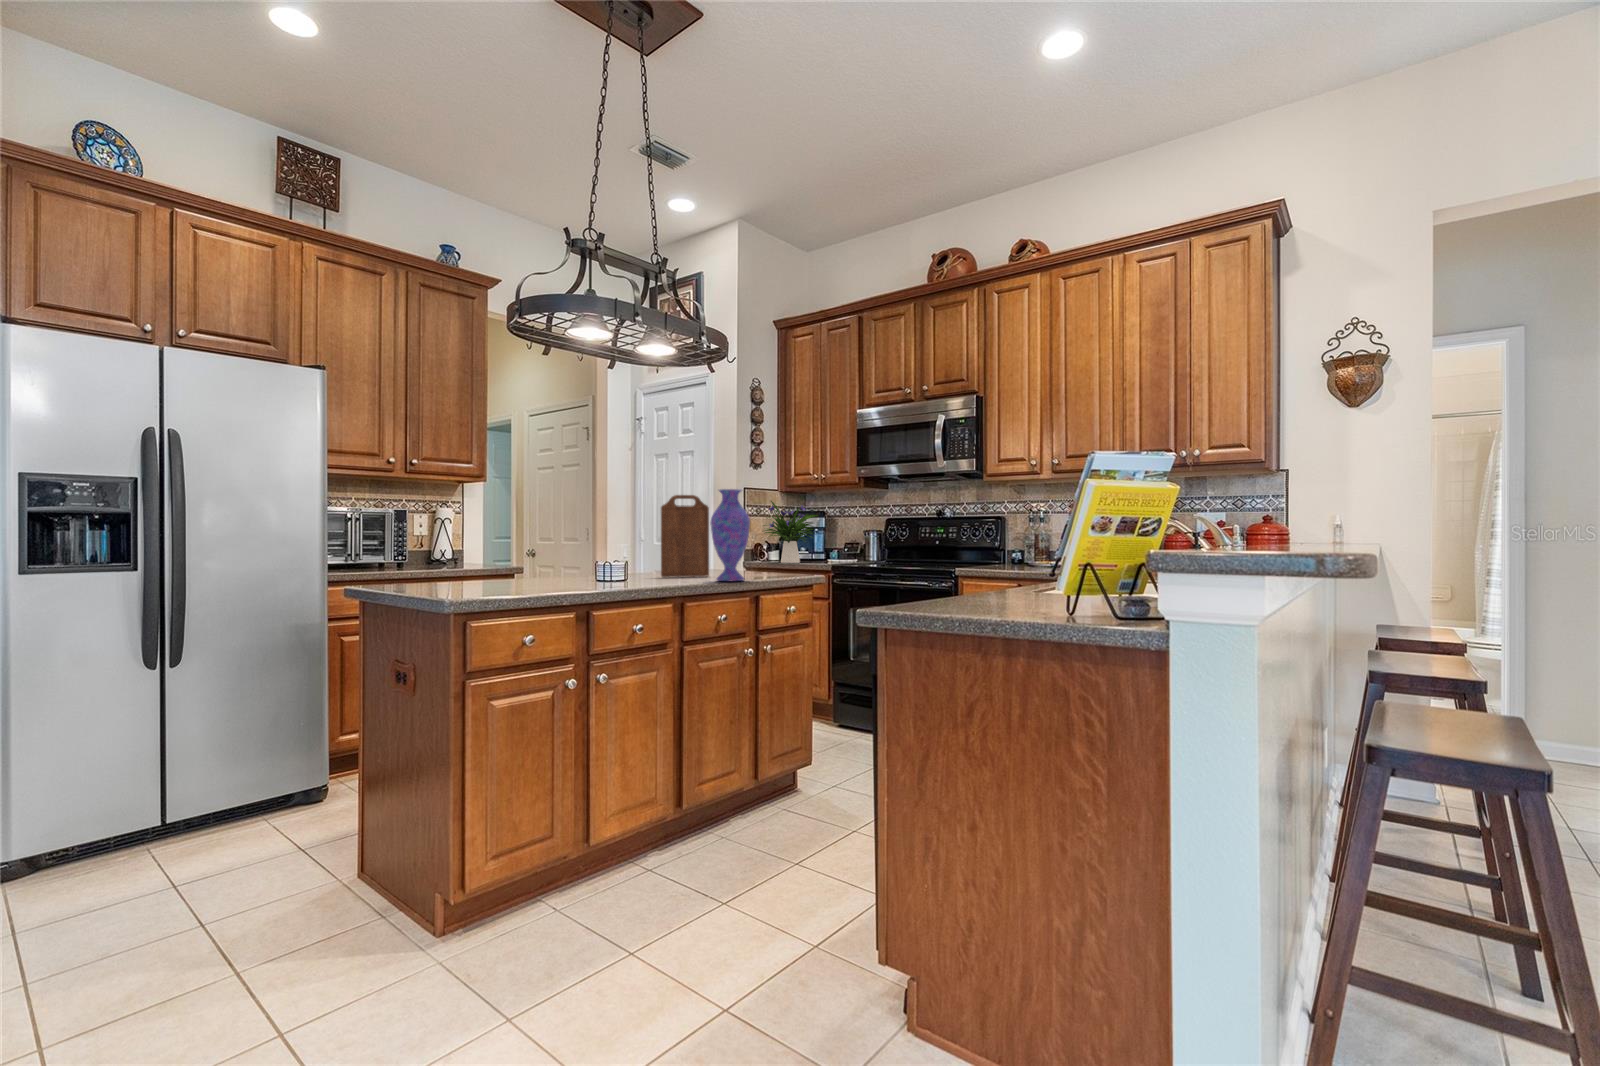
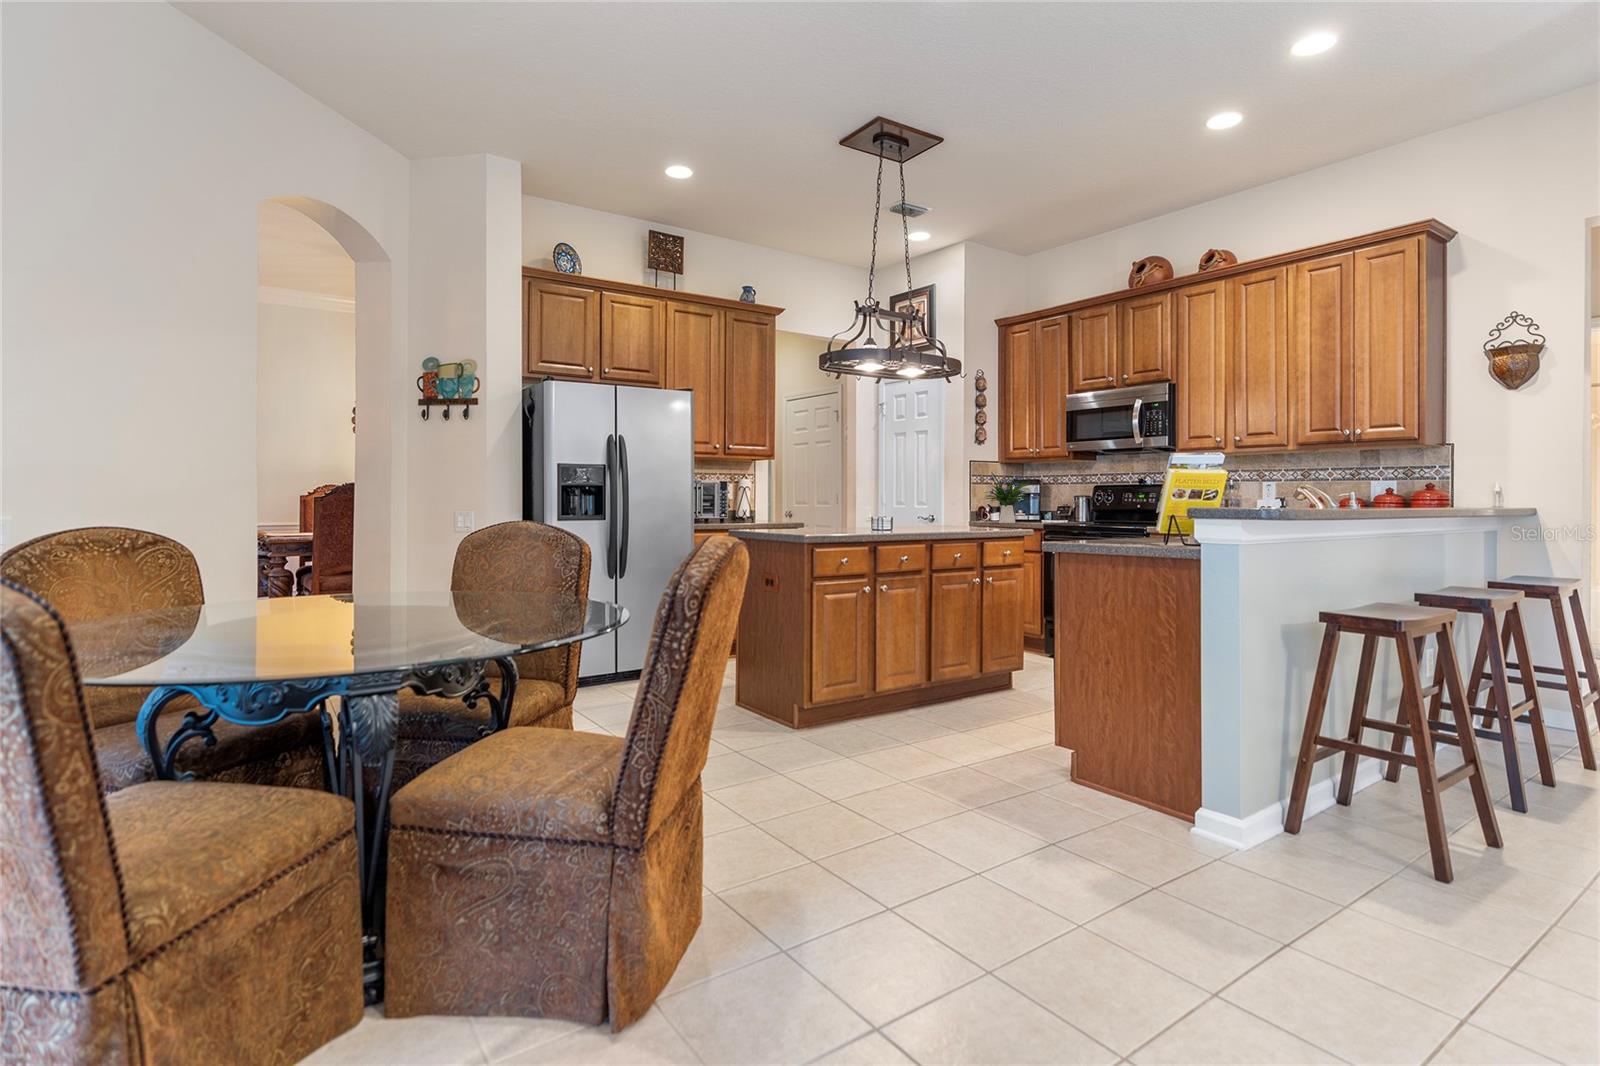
vase: present [711,489,750,581] -> none [950,468,978,531]
cutting board: present [661,495,709,577] -> none [912,471,947,530]

